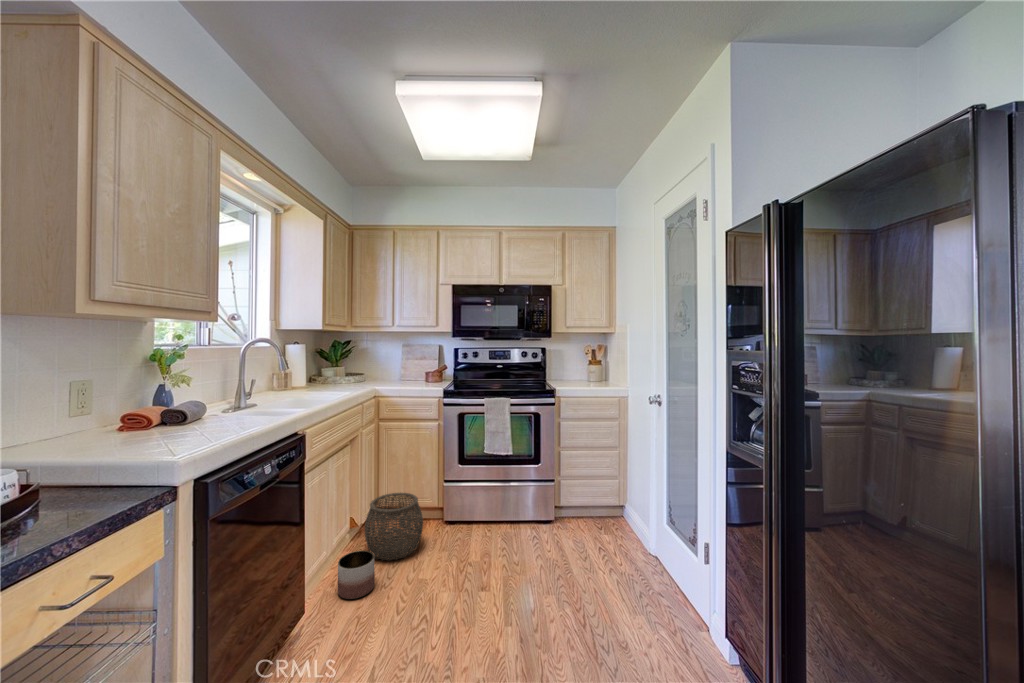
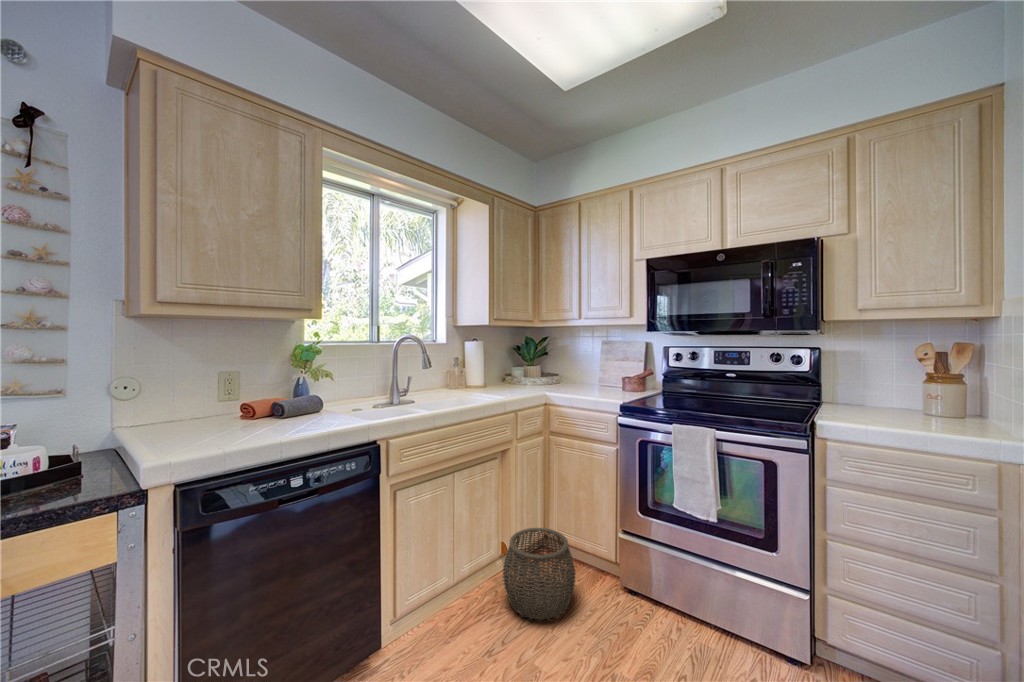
planter: present [338,550,375,599] -> none [446,591,488,655]

